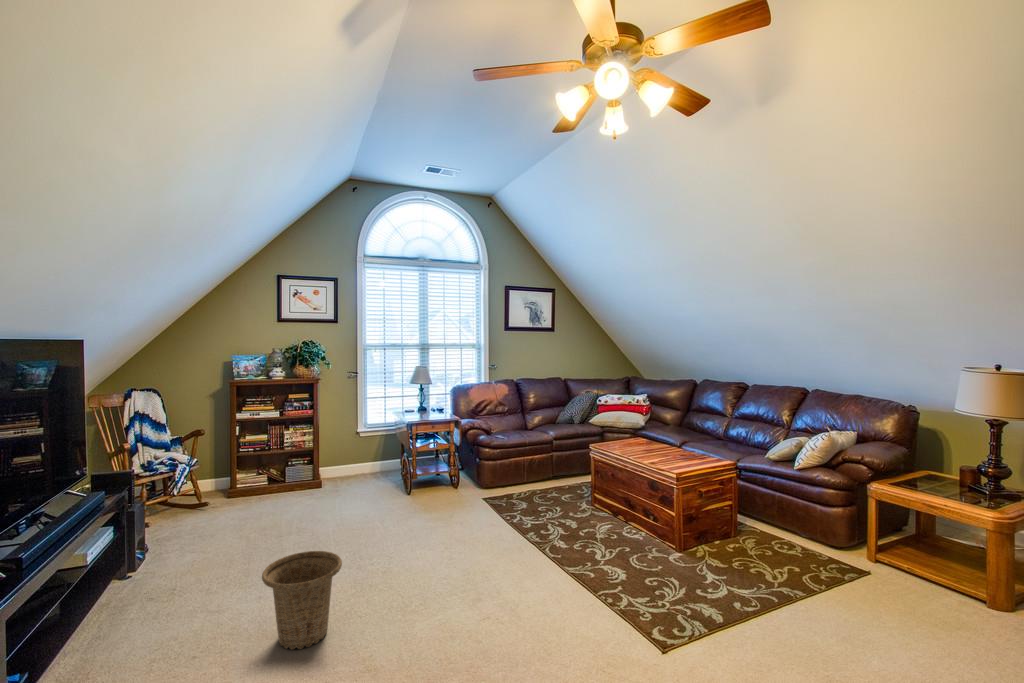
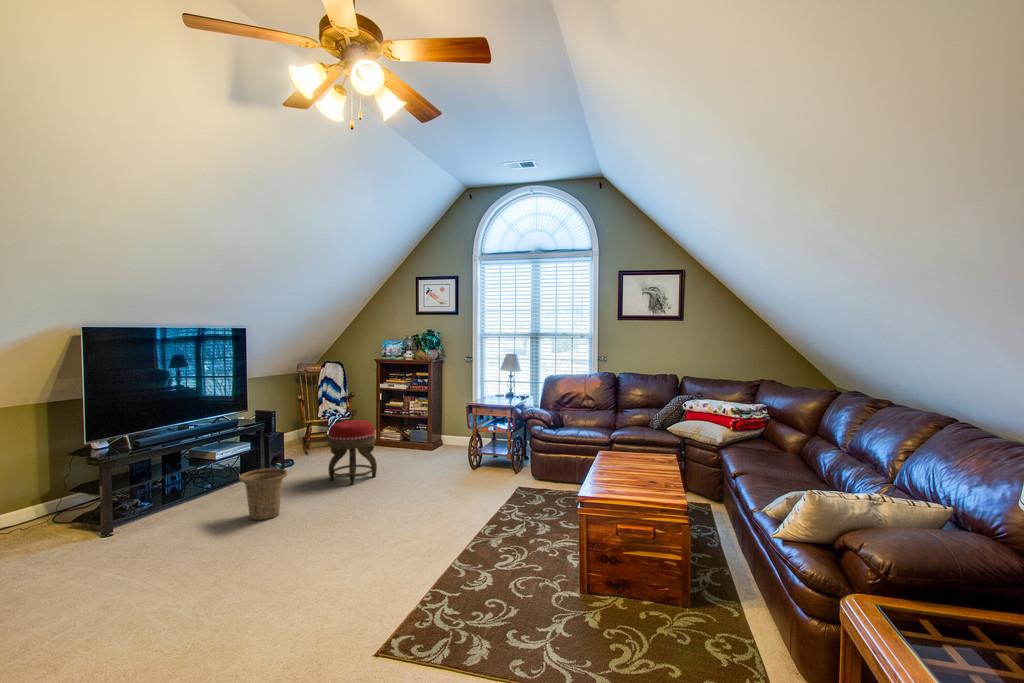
footstool: none [270,460,339,557] -> present [328,420,377,484]

